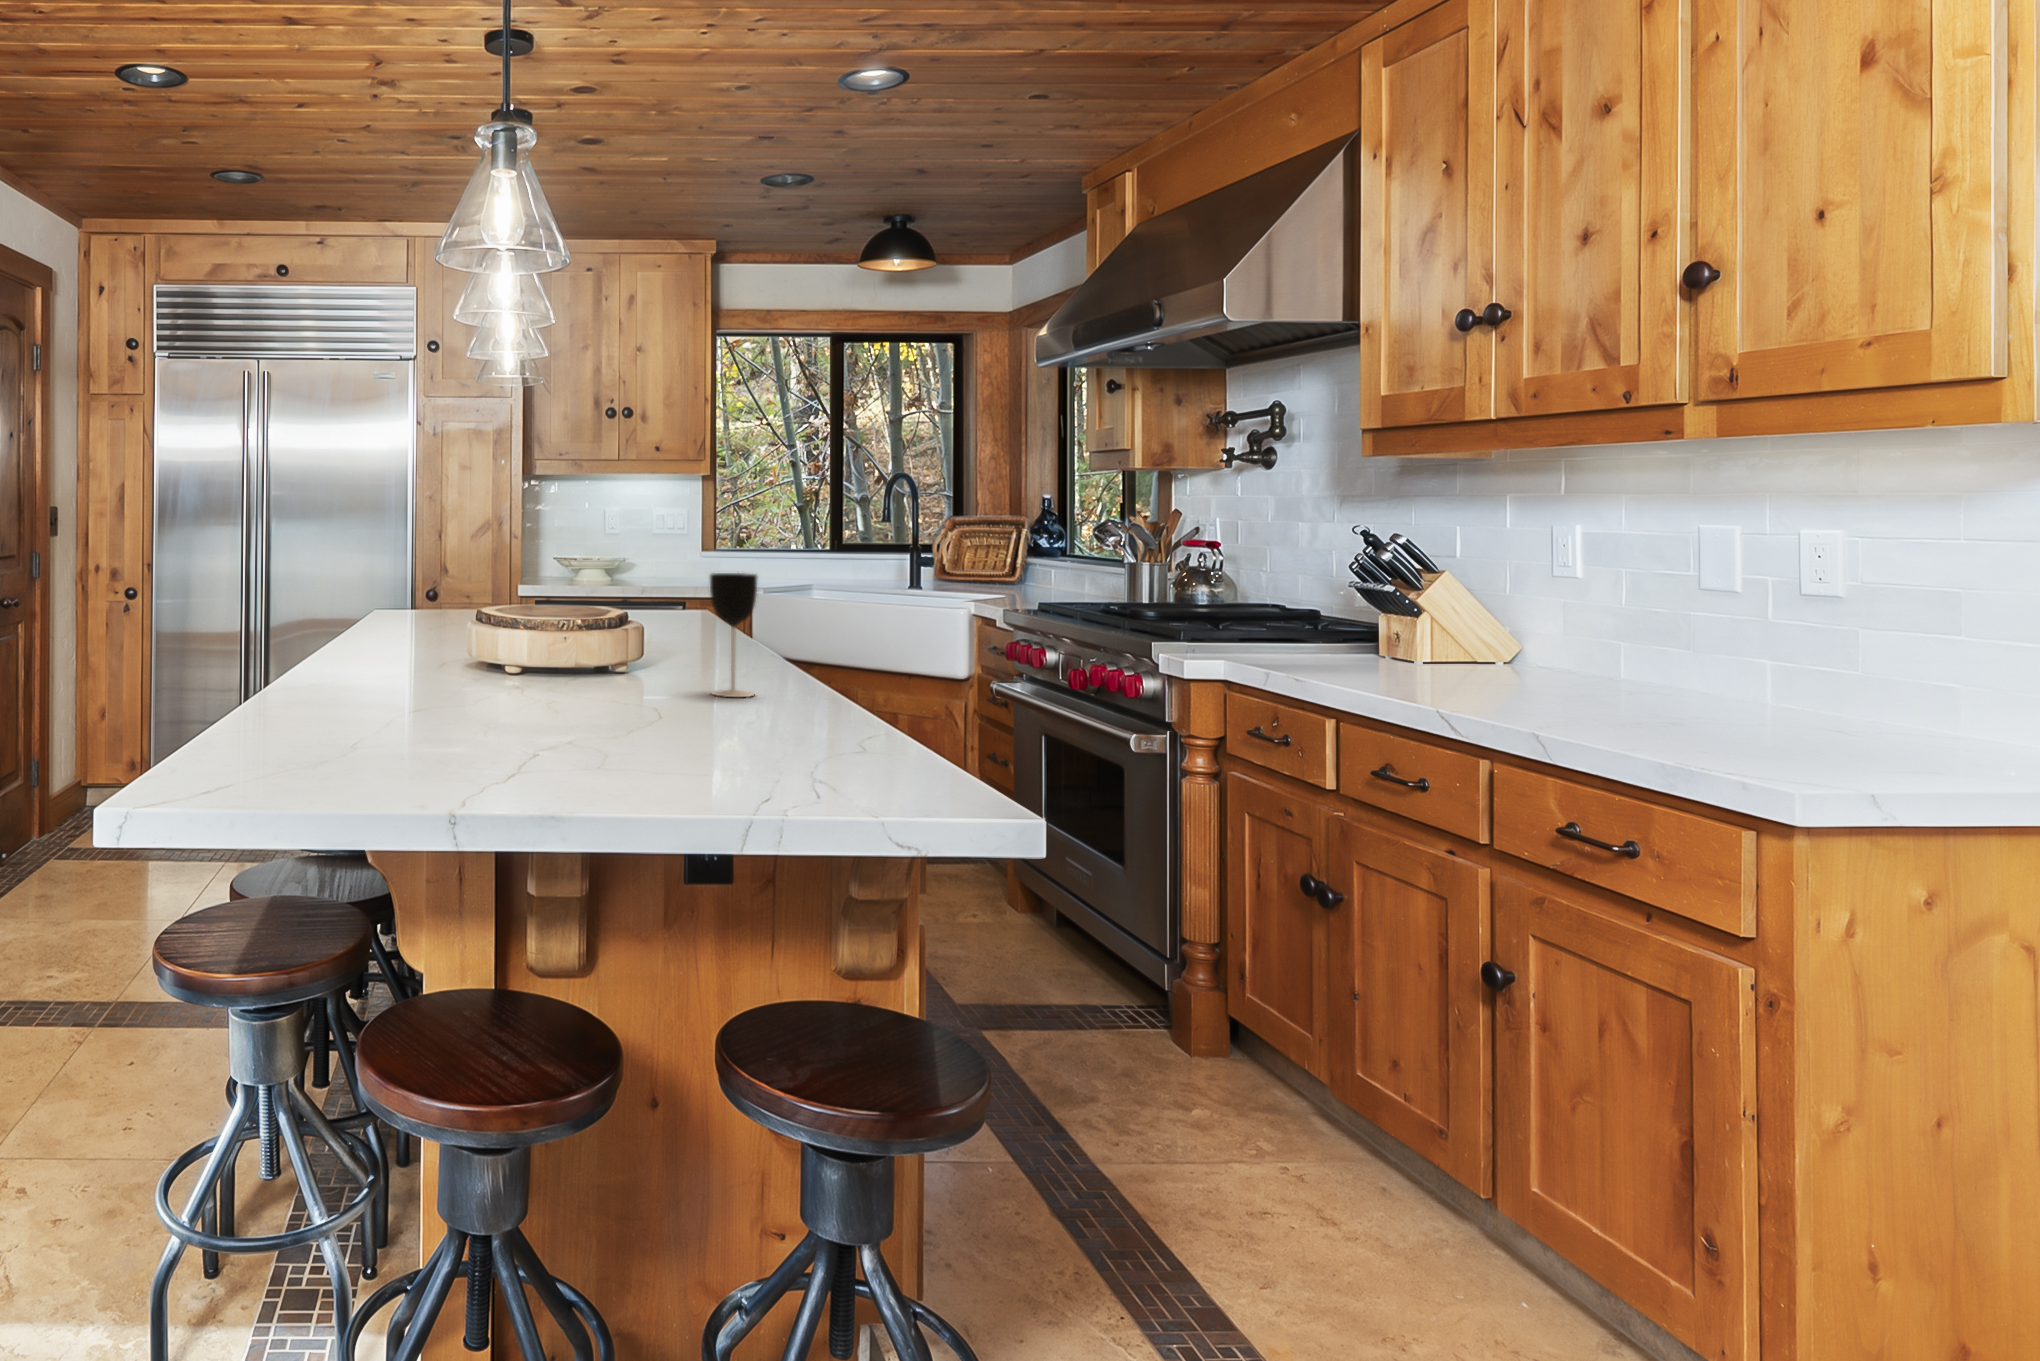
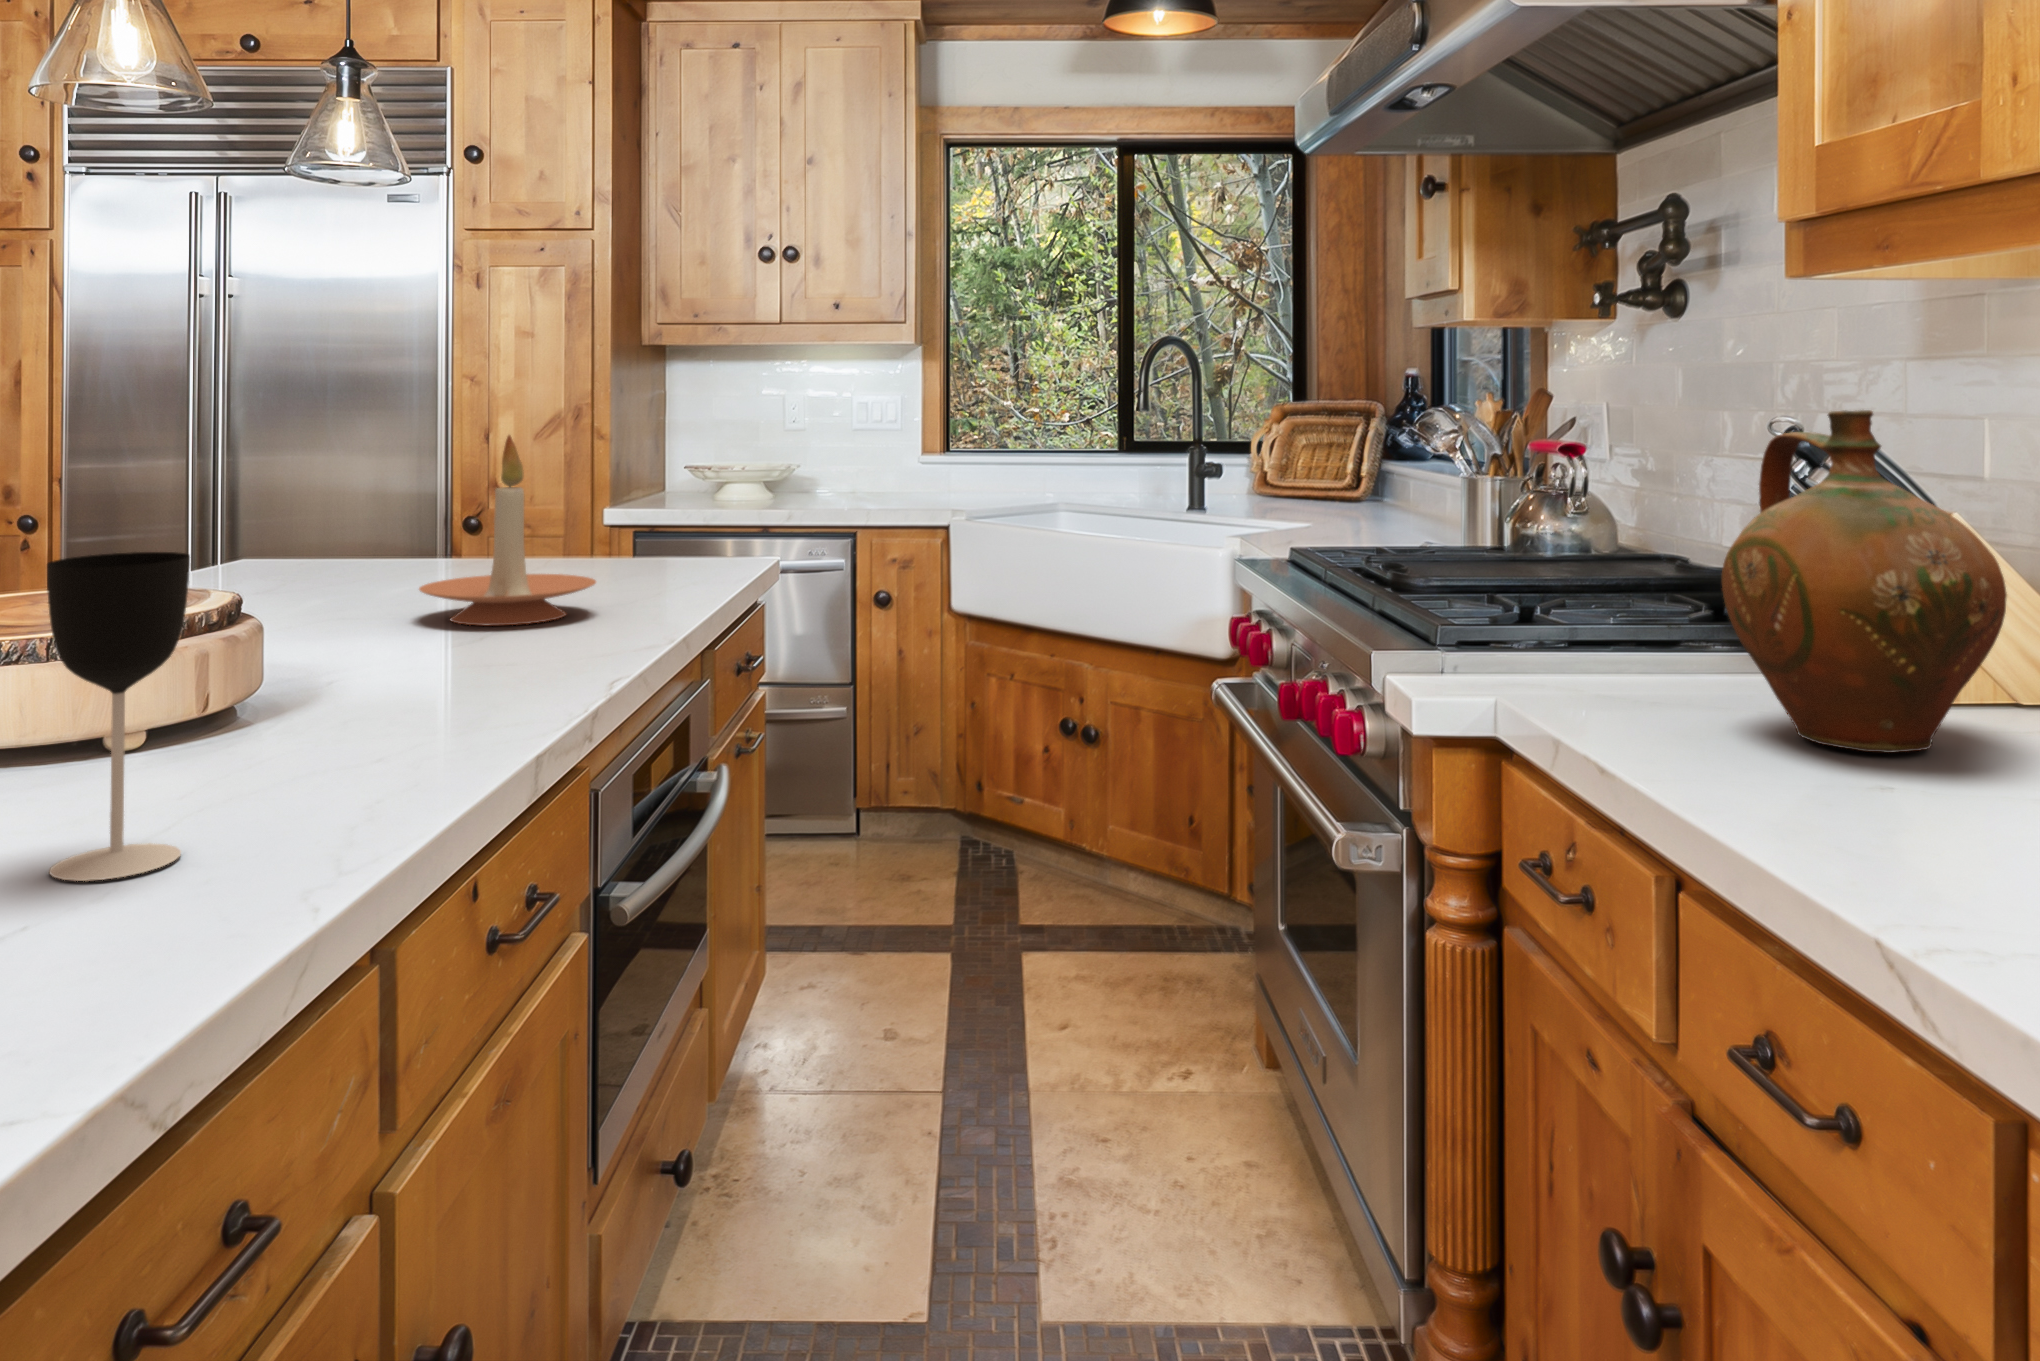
ceramic jug: none [1338,521,1474,677] -> present [1722,410,2007,753]
candle holder: none [592,531,685,634] -> present [419,435,596,626]

